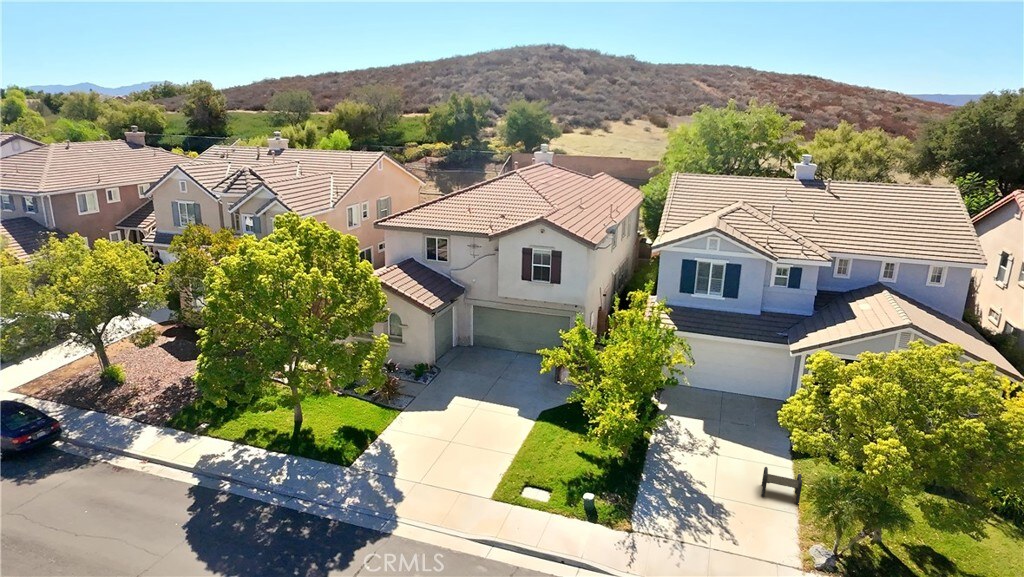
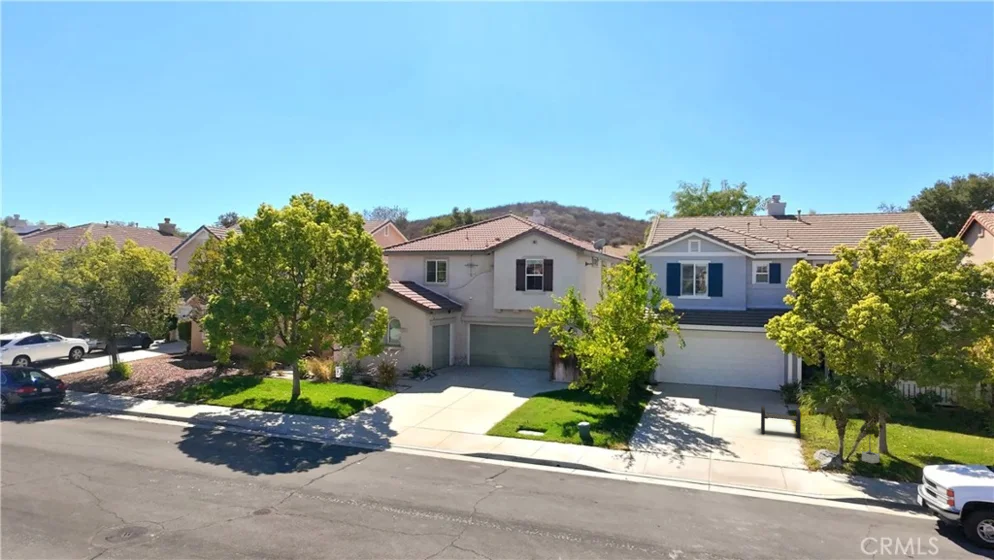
potted tree: none [854,527,876,562] -> present [860,424,880,463]

